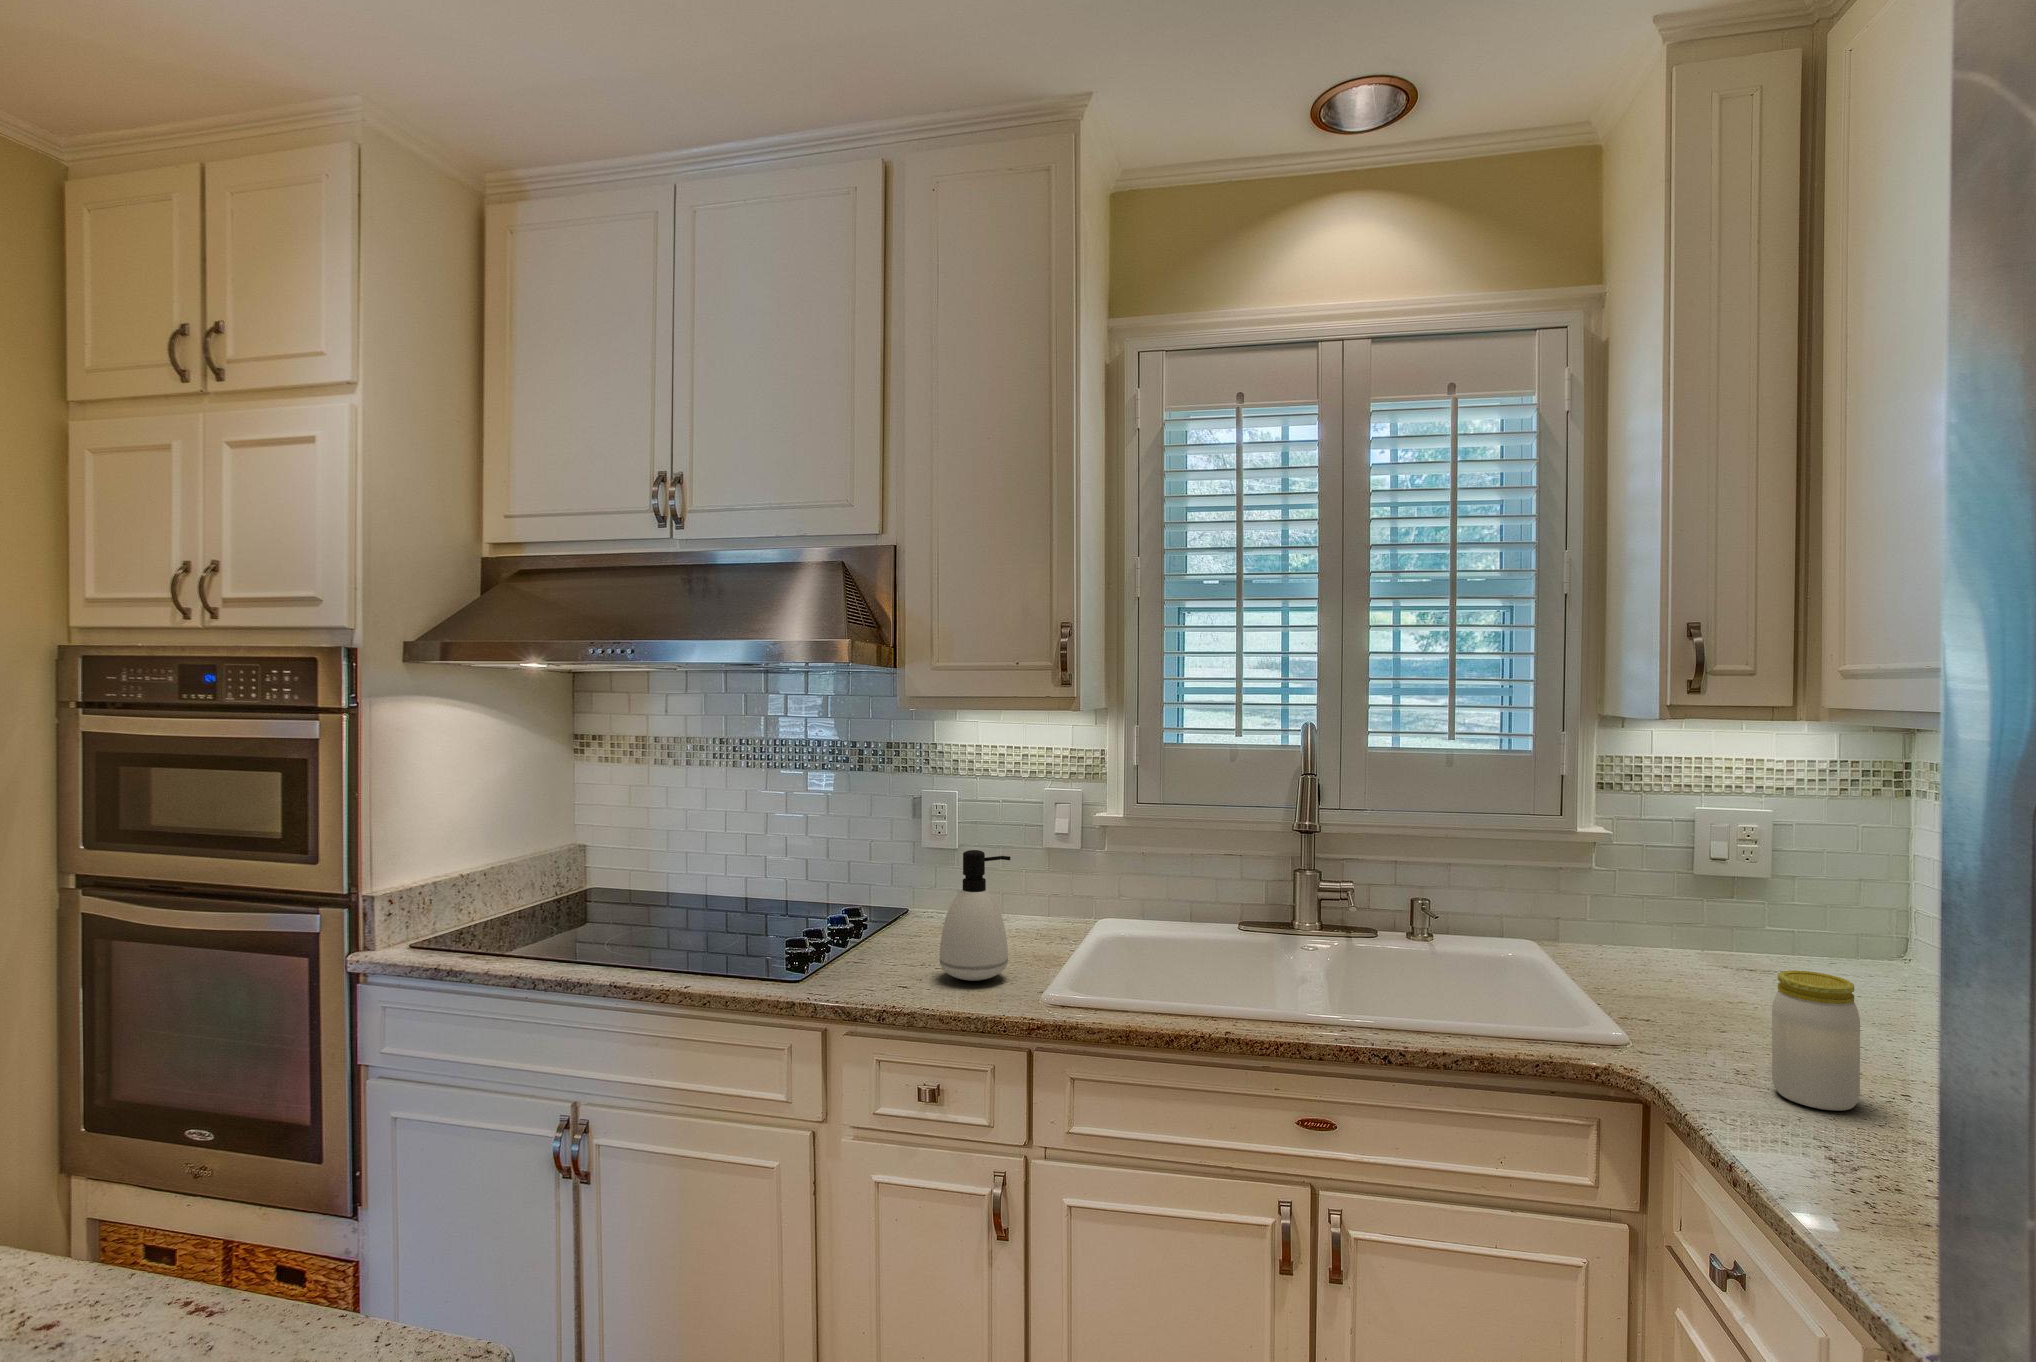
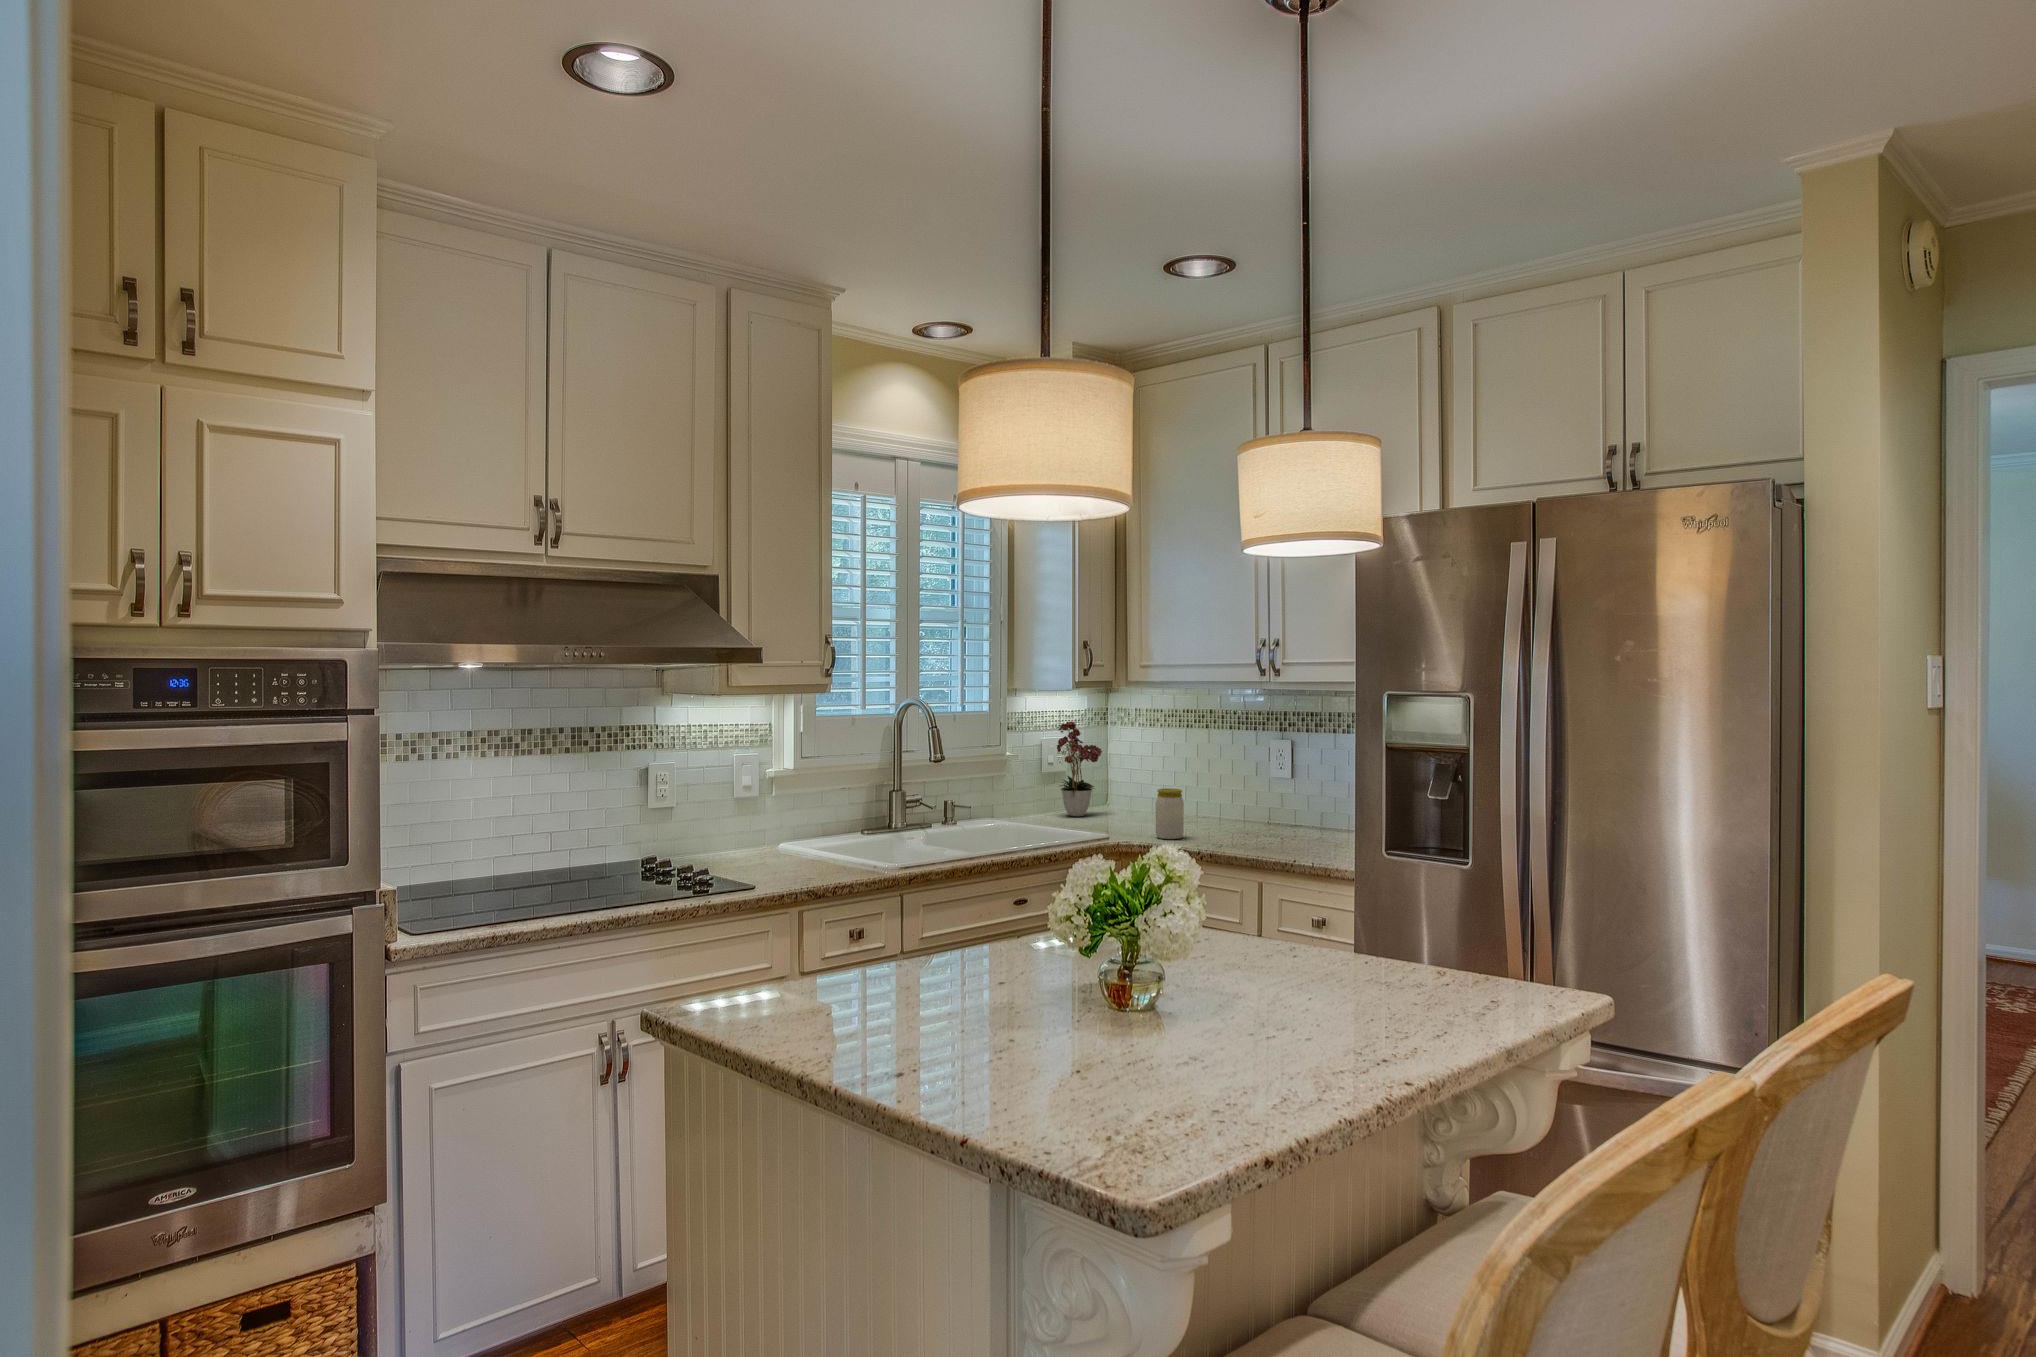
flower arrangement: none [1693,775,1854,981] -> present [1057,721,1102,816]
soap dispenser: present [940,850,1011,981] -> none [805,787,851,871]

